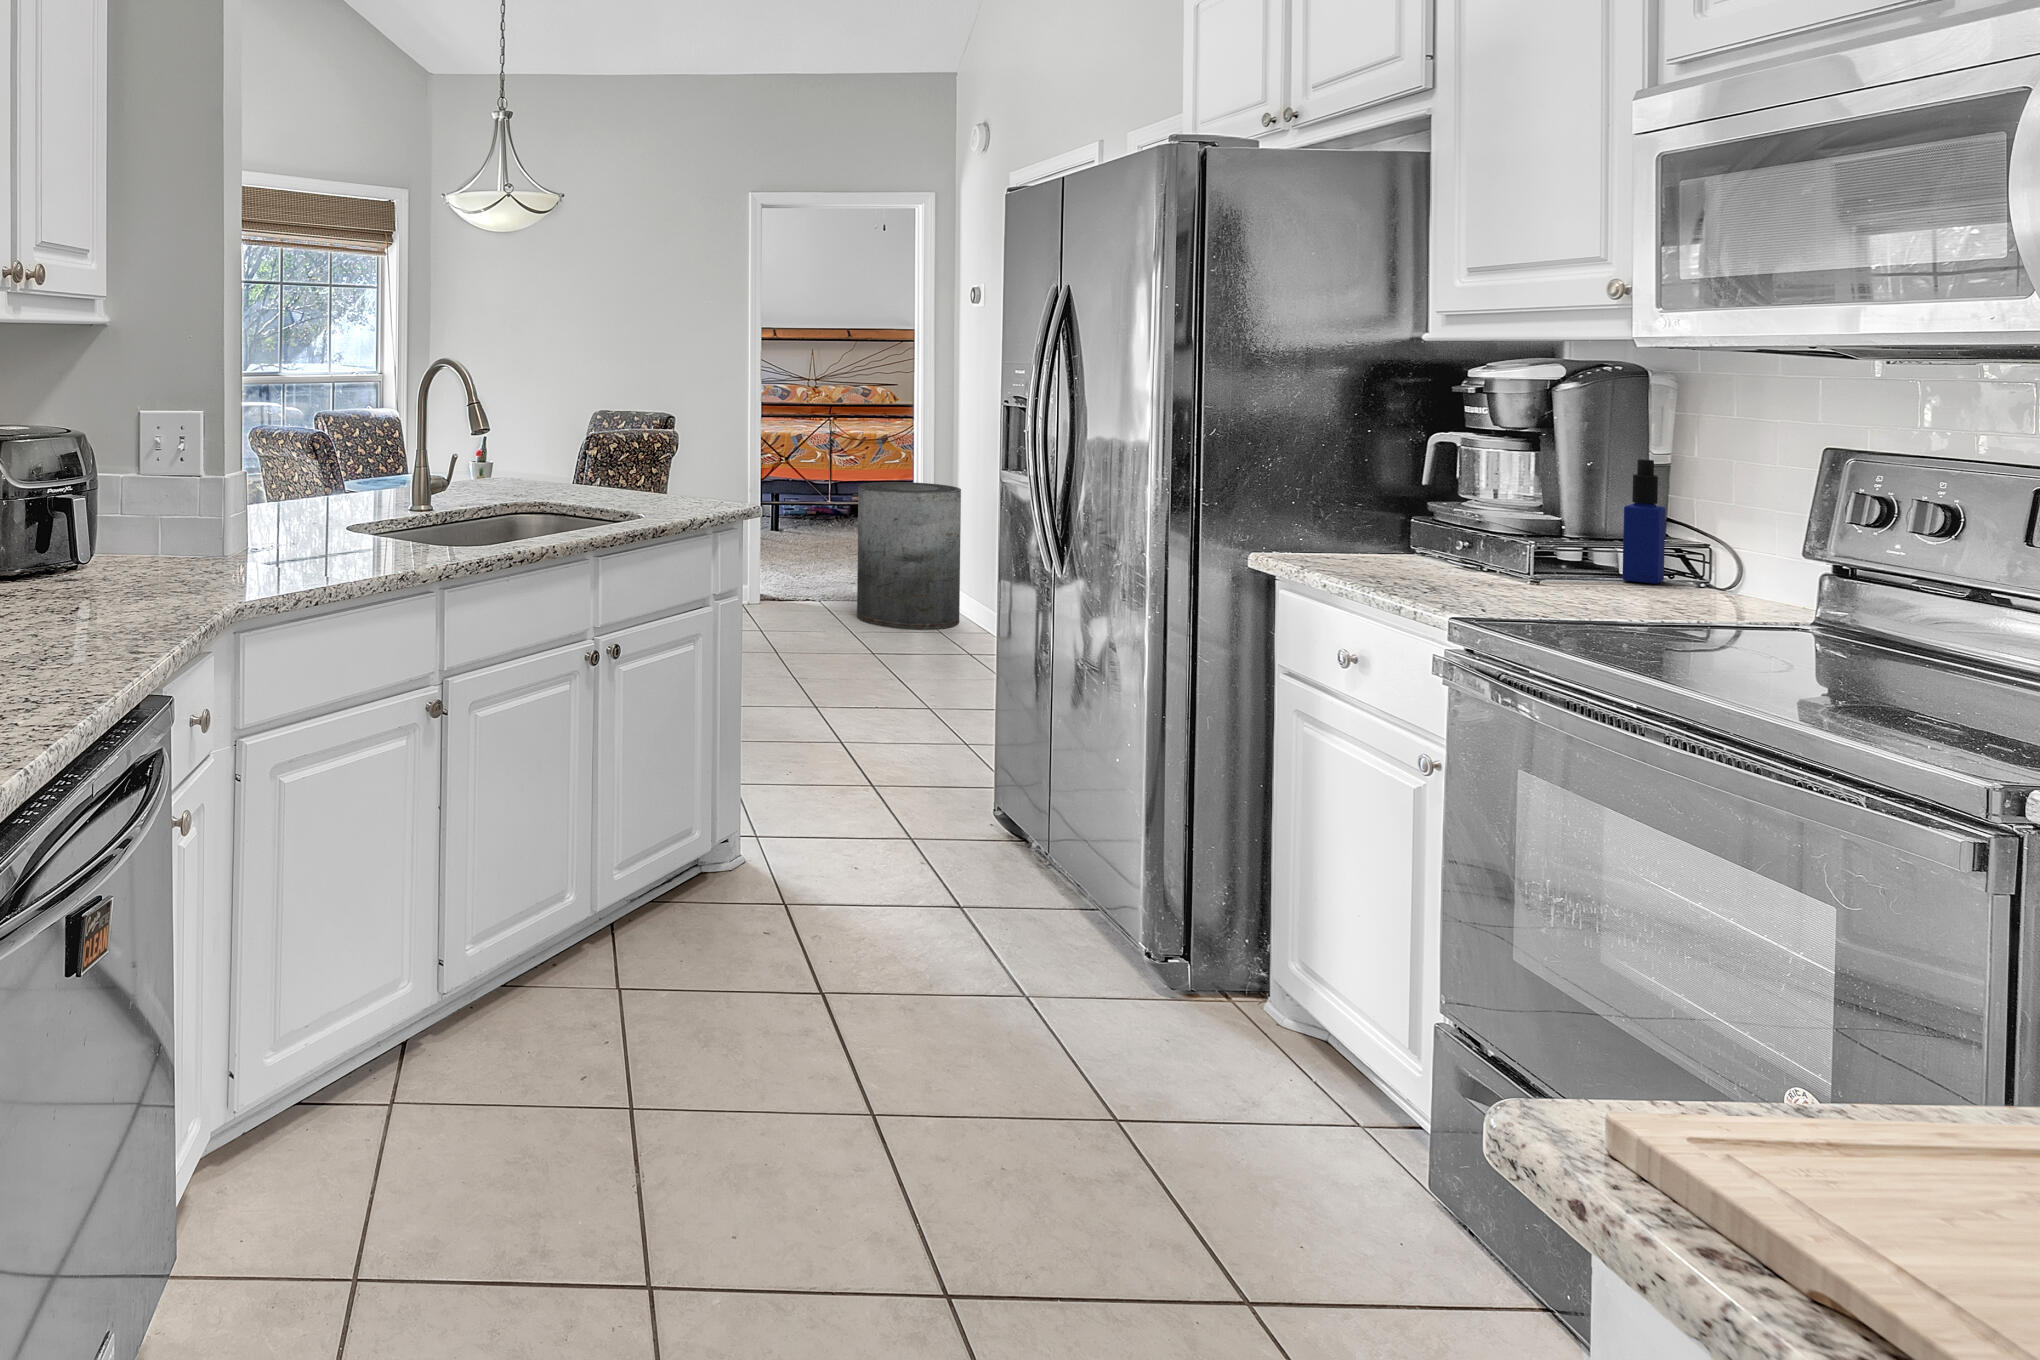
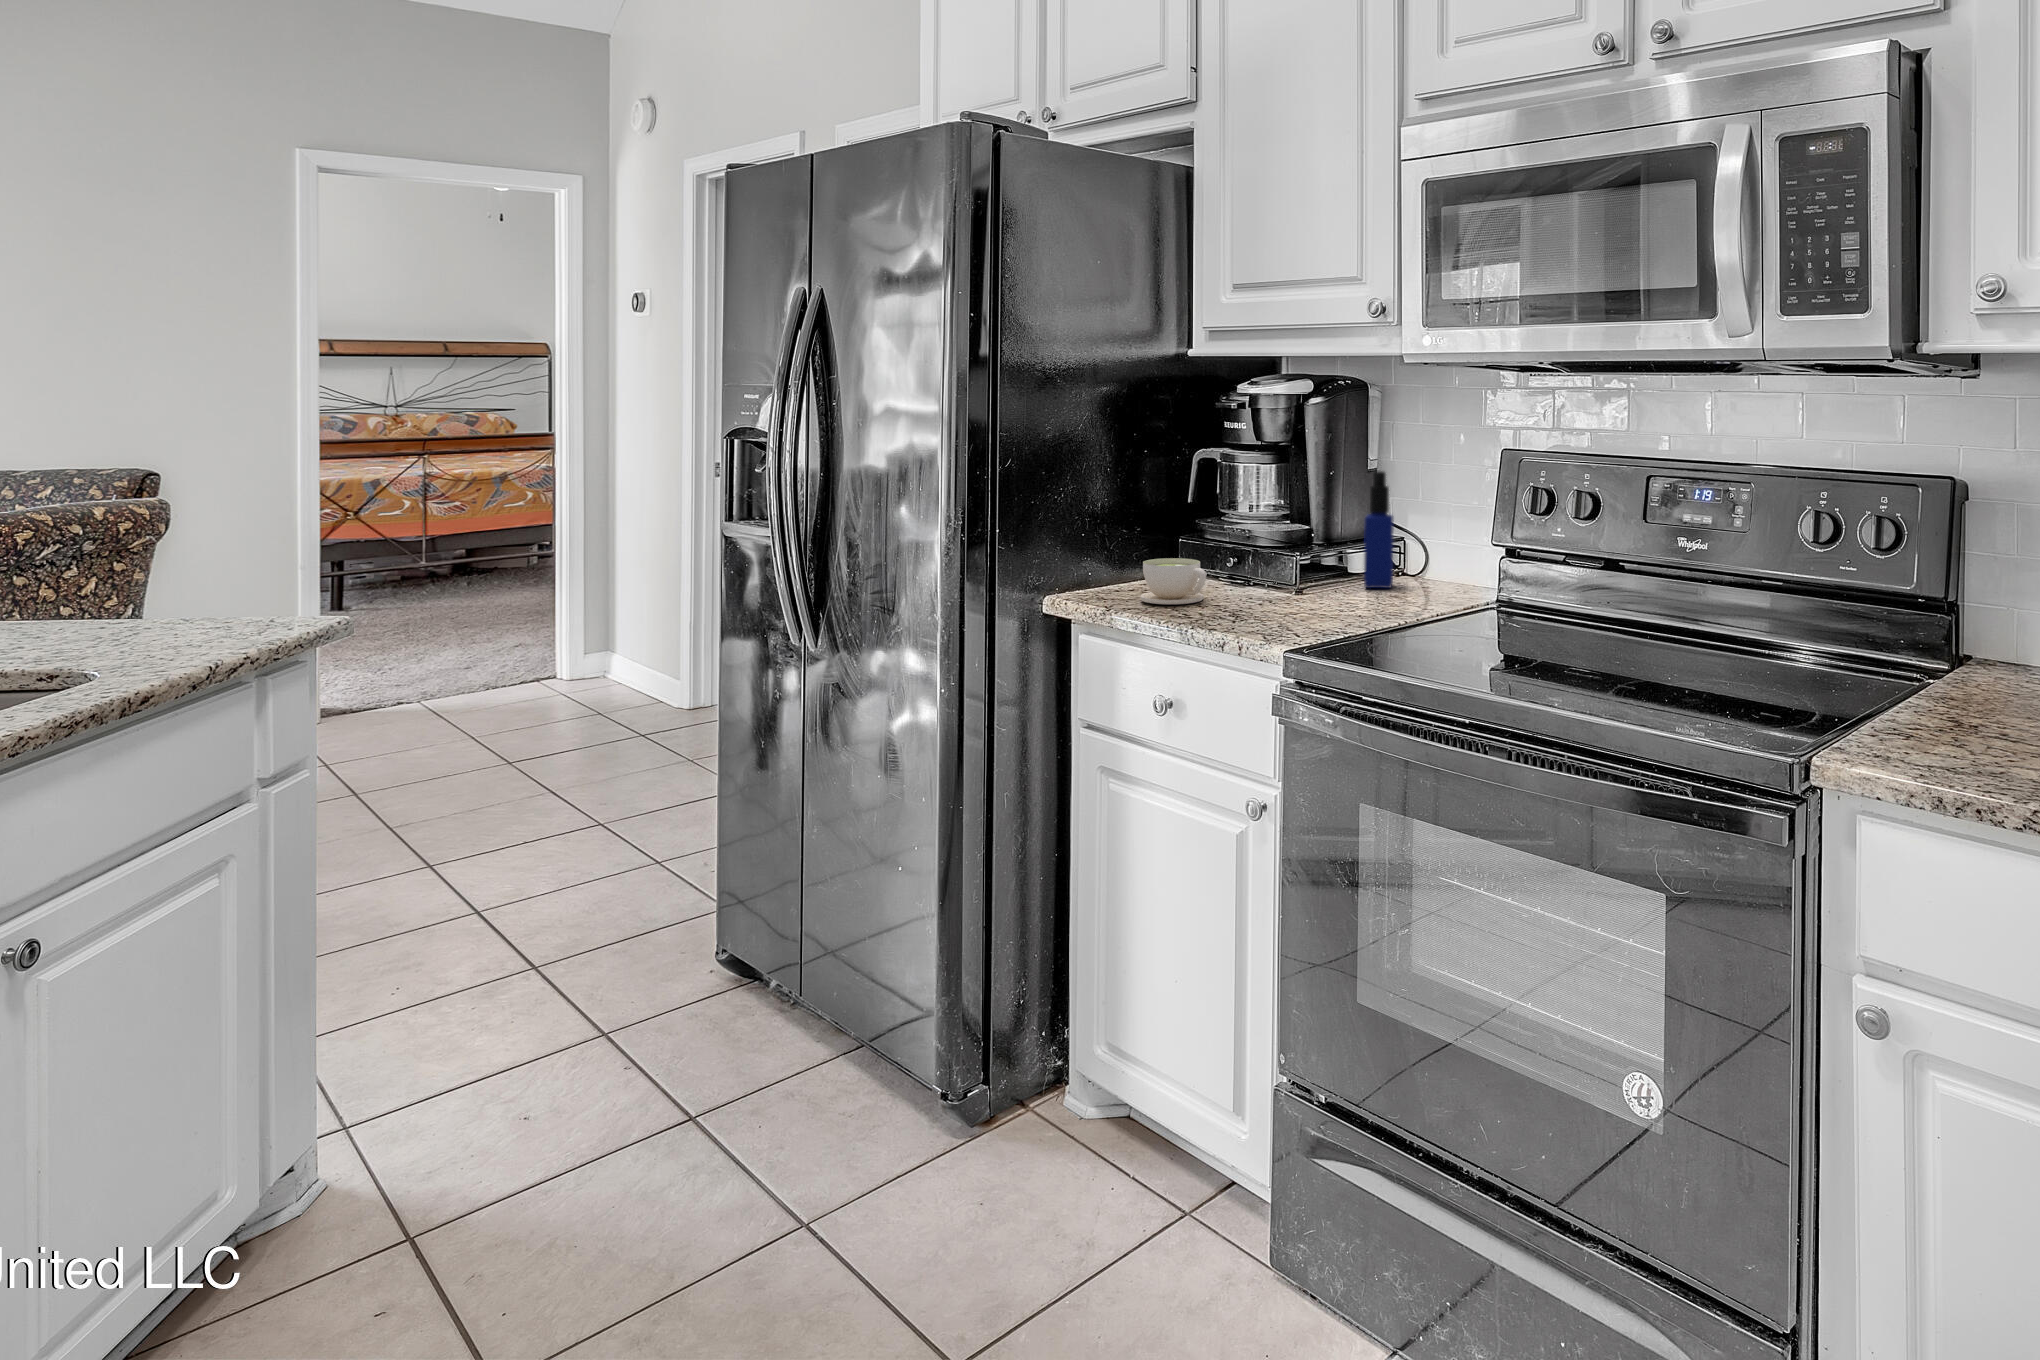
trash can: present [857,482,961,630] -> none [484,535,626,727]
coffee cup: none [1353,529,1424,574] -> present [1141,558,1206,605]

